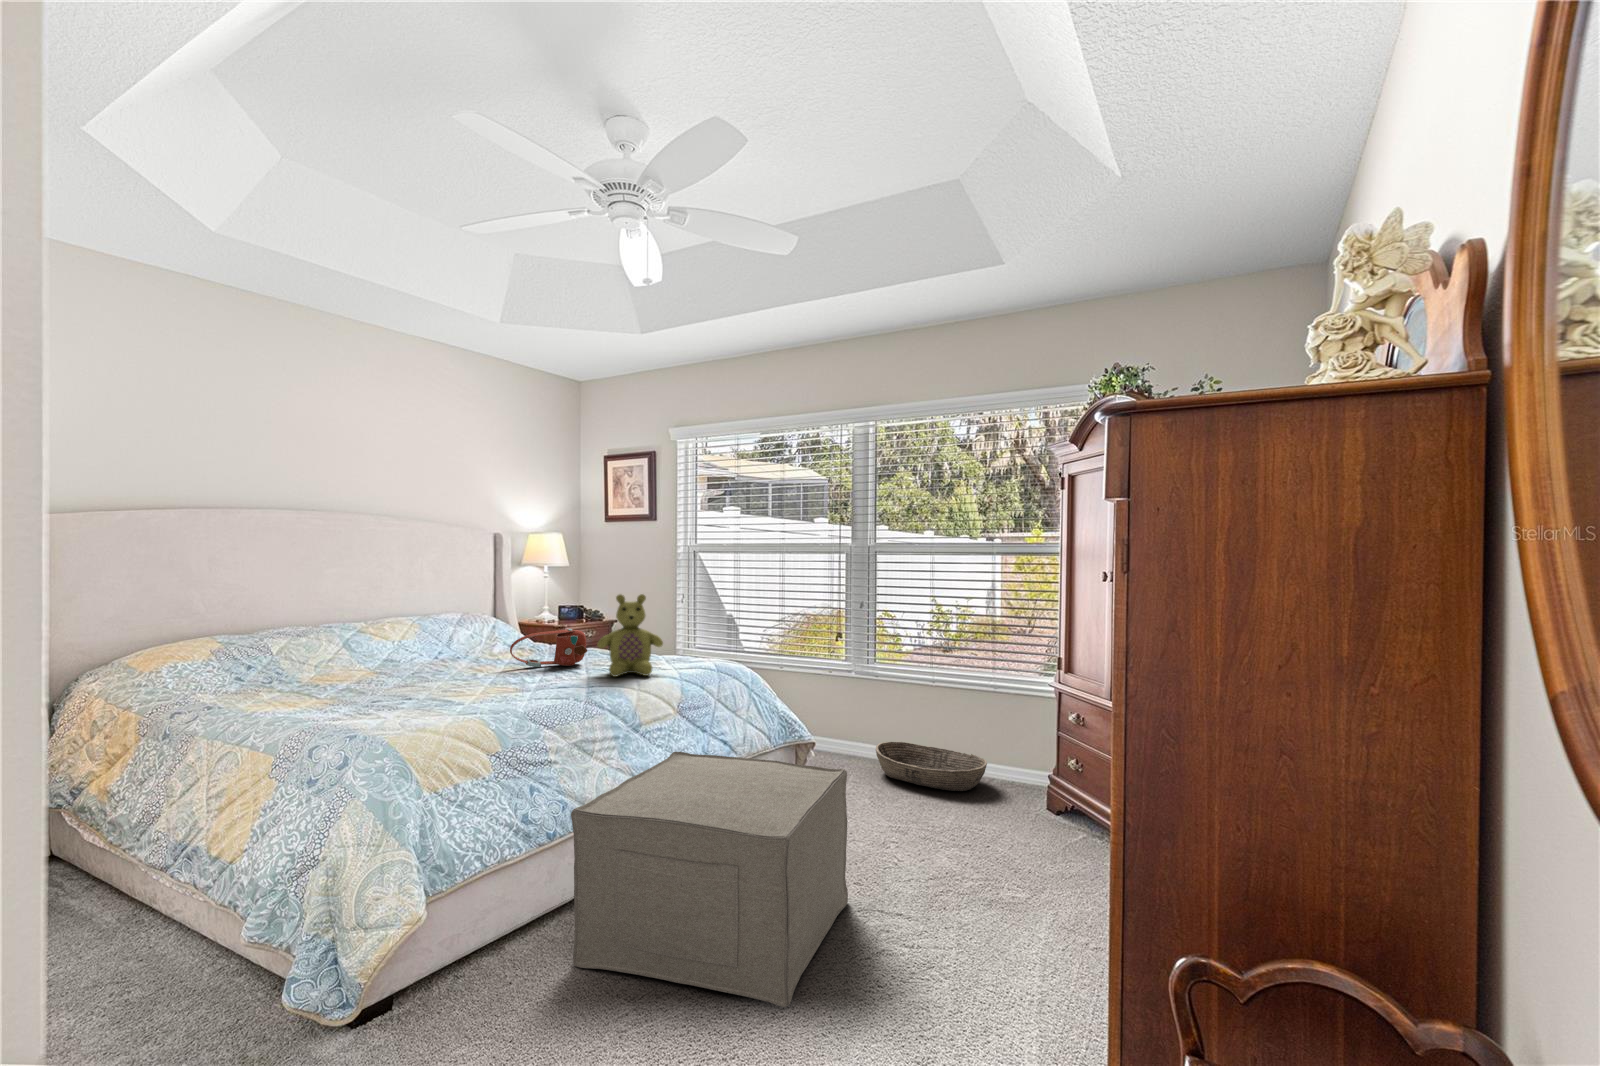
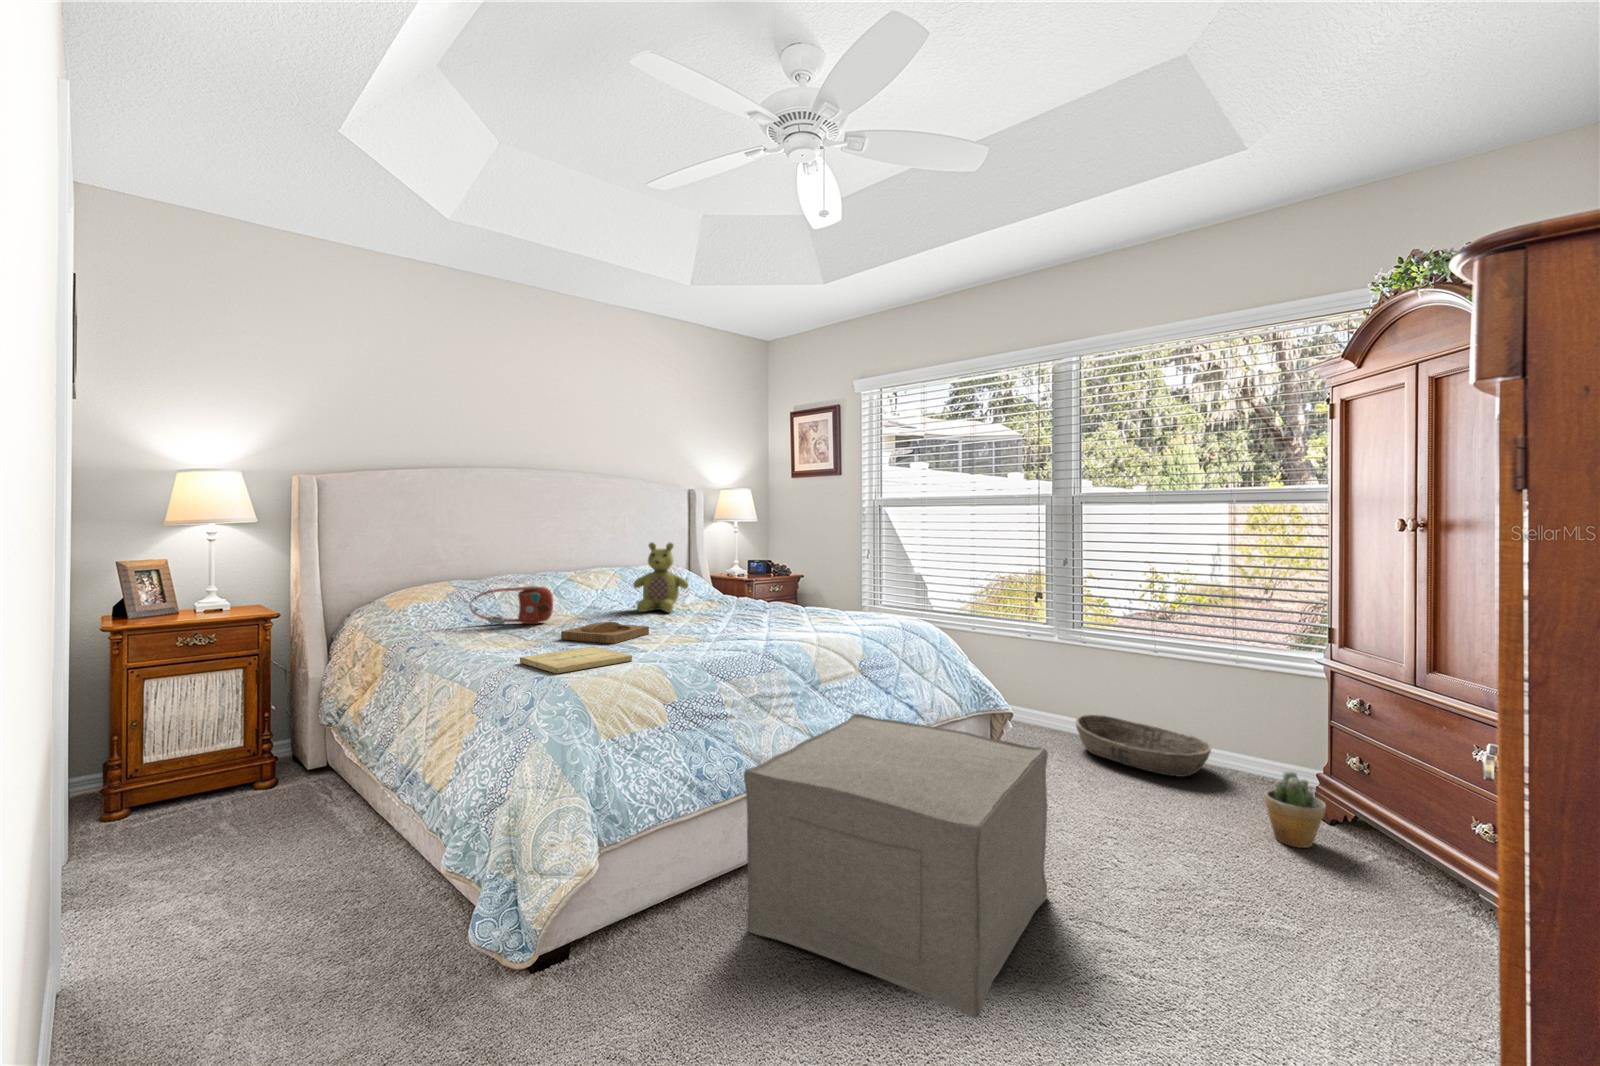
stuffed bear: present [597,594,663,677] -> present [633,543,689,612]
handbag: present [510,629,587,667] -> present [470,586,553,625]
tray: none [361,675,459,697] -> present [561,622,649,644]
book: none [322,701,448,730] -> present [520,647,632,674]
potted plant: none [1024,776,1069,840] -> present [1264,771,1326,848]

